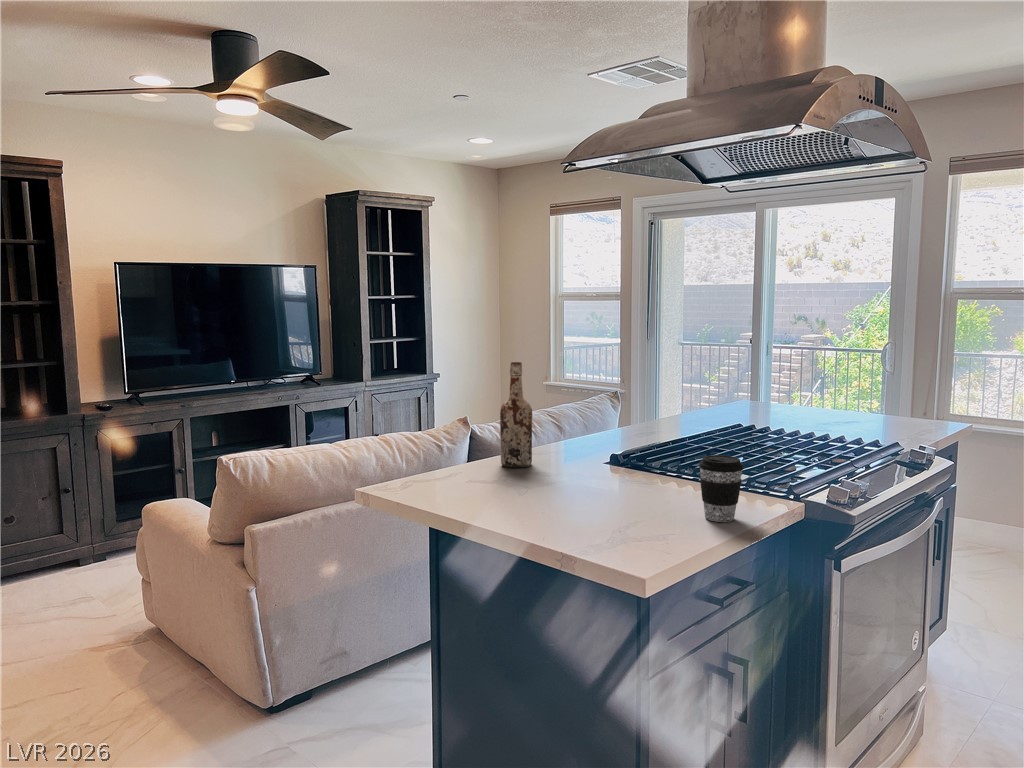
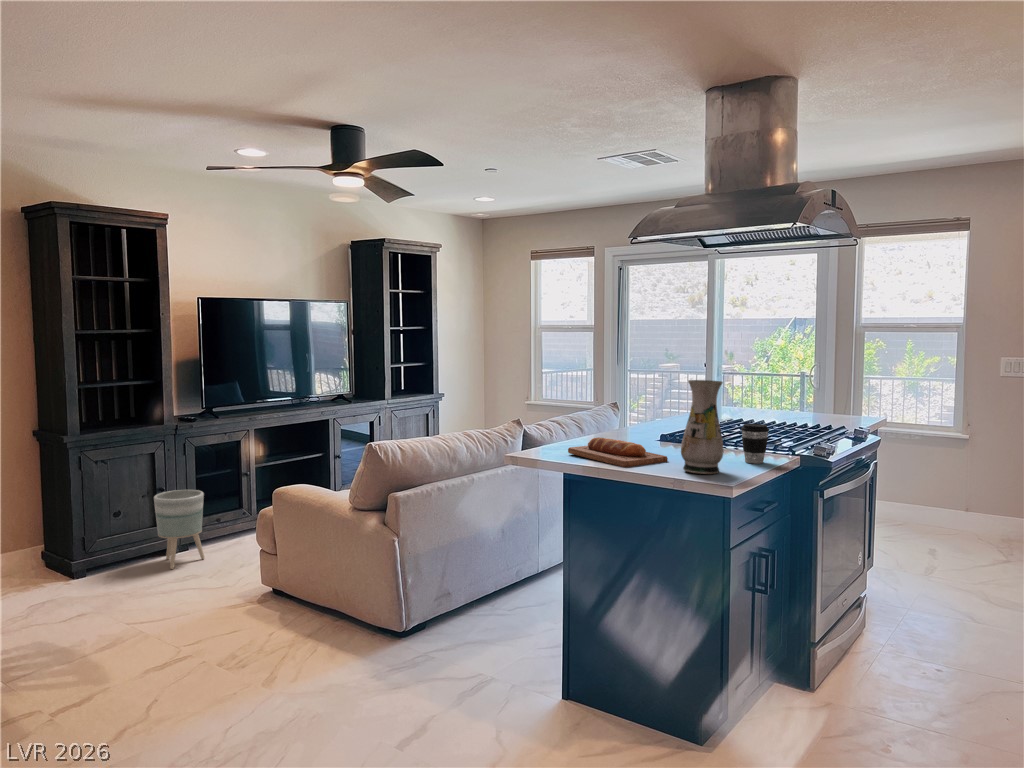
wine bottle: present [500,362,532,468] -> none [583,372,606,444]
vase: none [583,388,651,548] -> present [681,380,723,474]
bread loaf: none [454,465,585,522] -> present [568,437,668,467]
planter: none [48,491,115,587] -> present [154,490,205,569]

